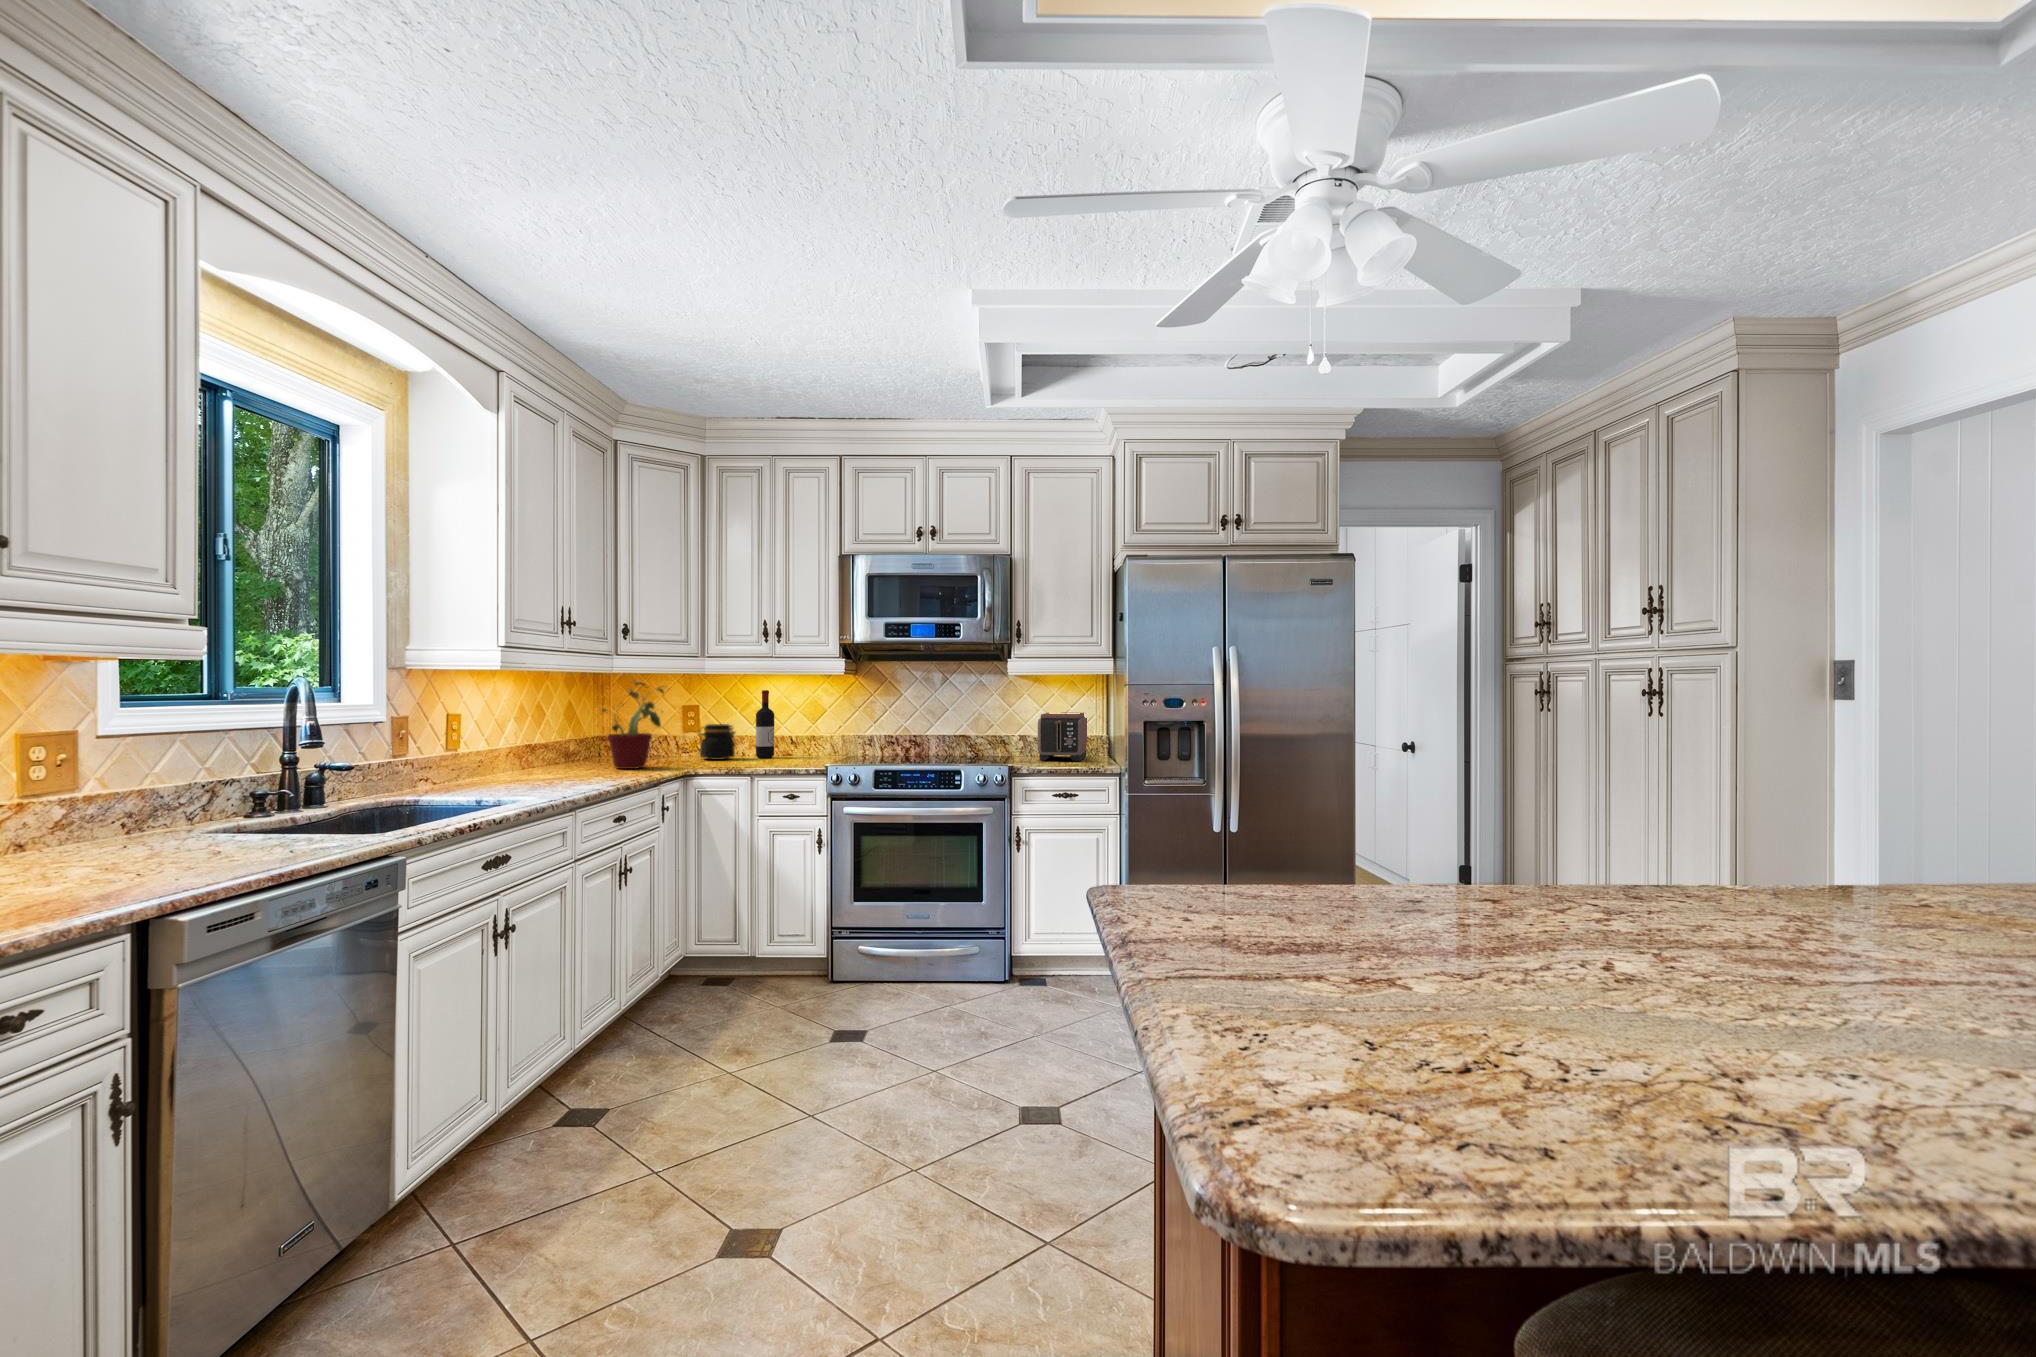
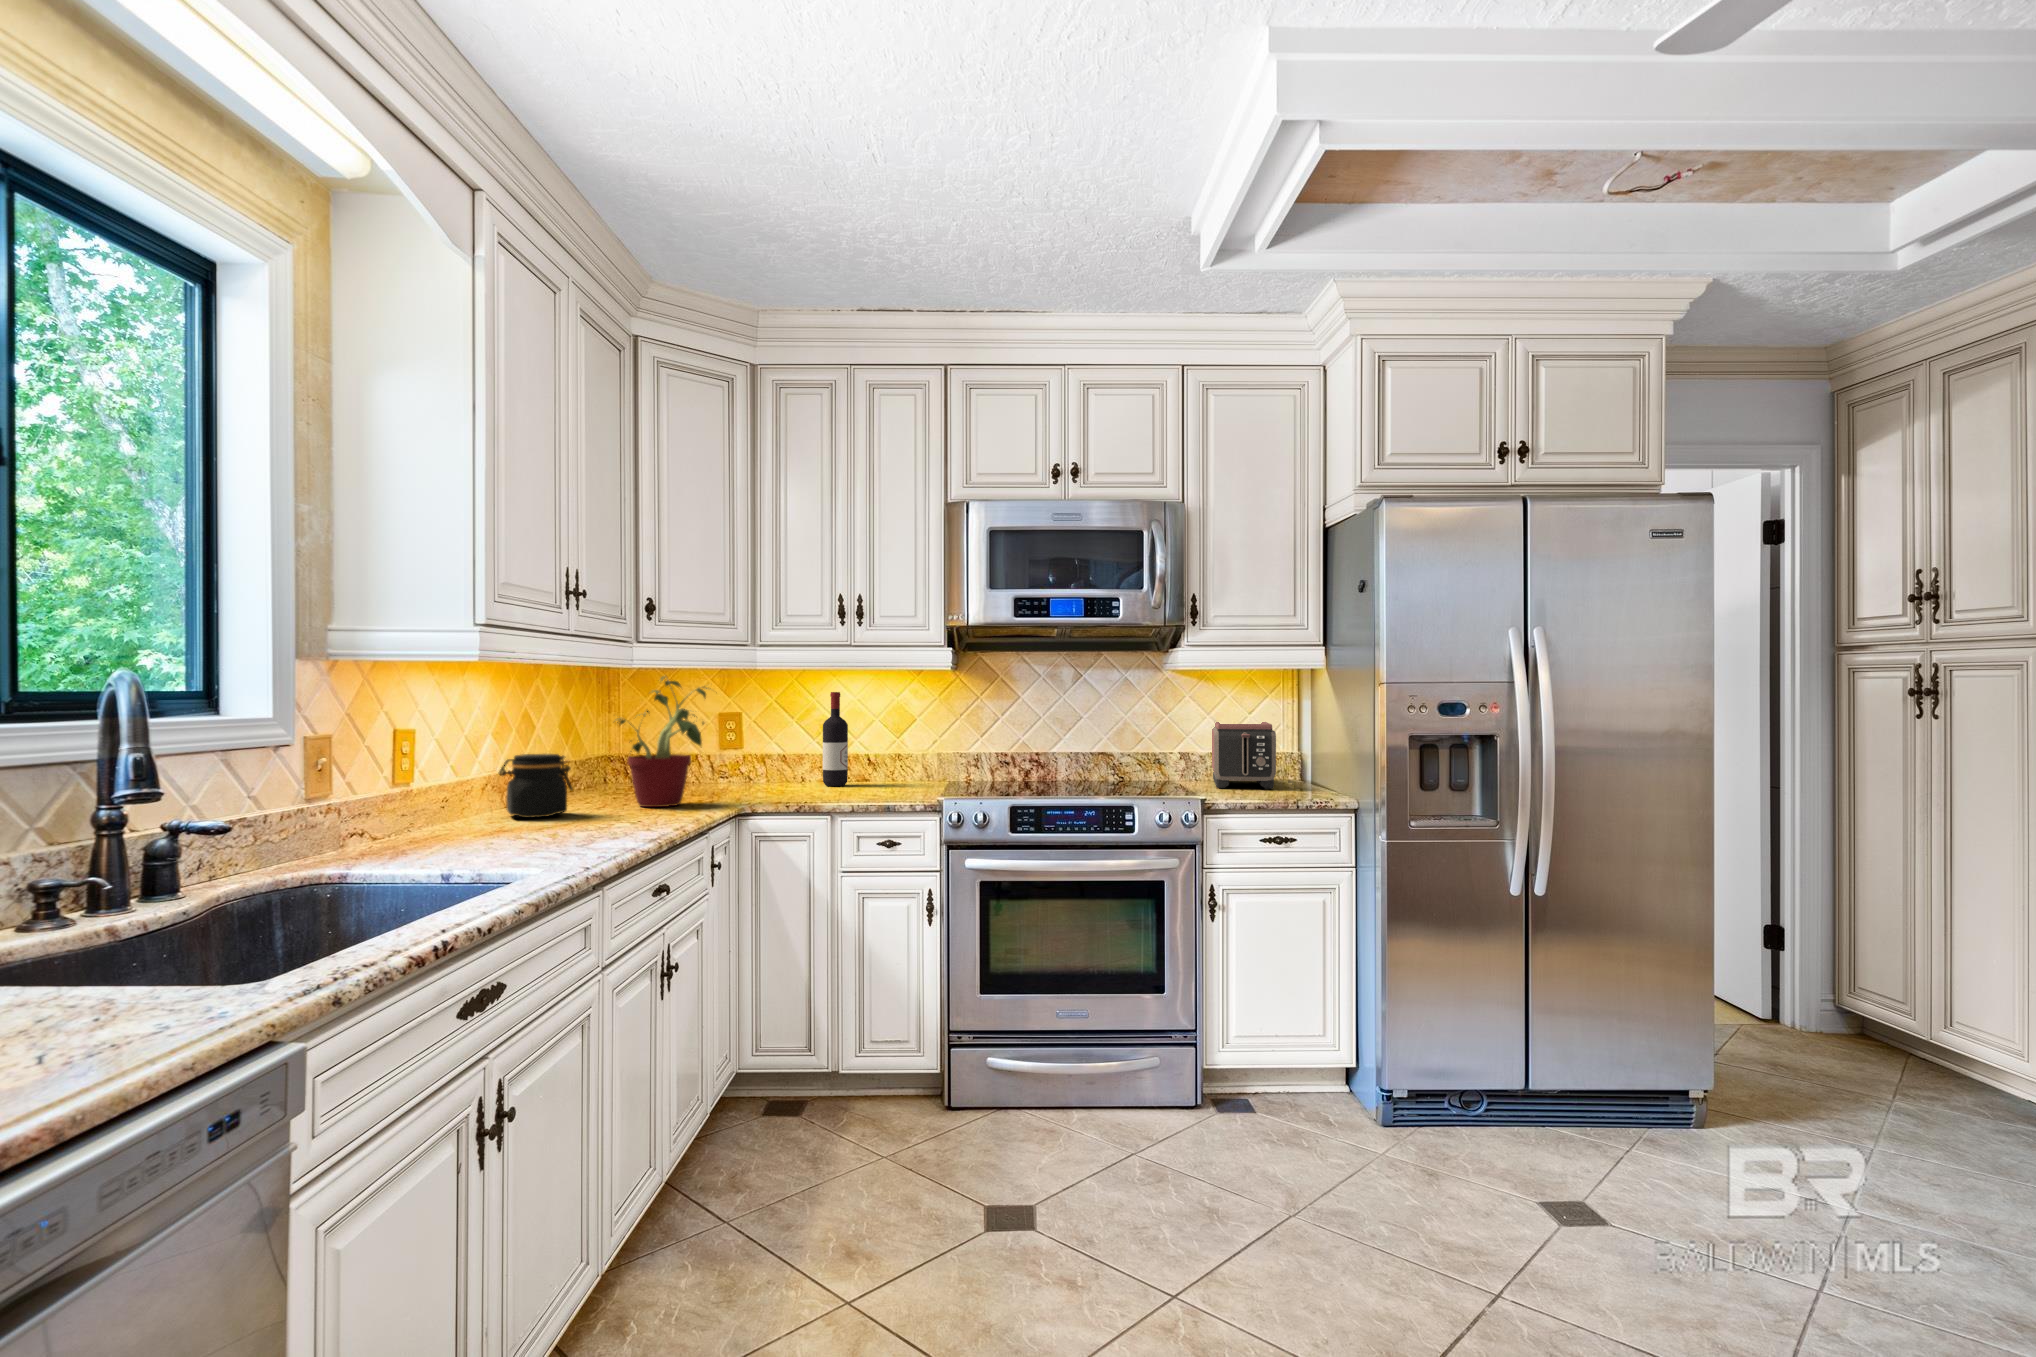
jar: present [698,724,736,760] -> present [499,754,573,818]

